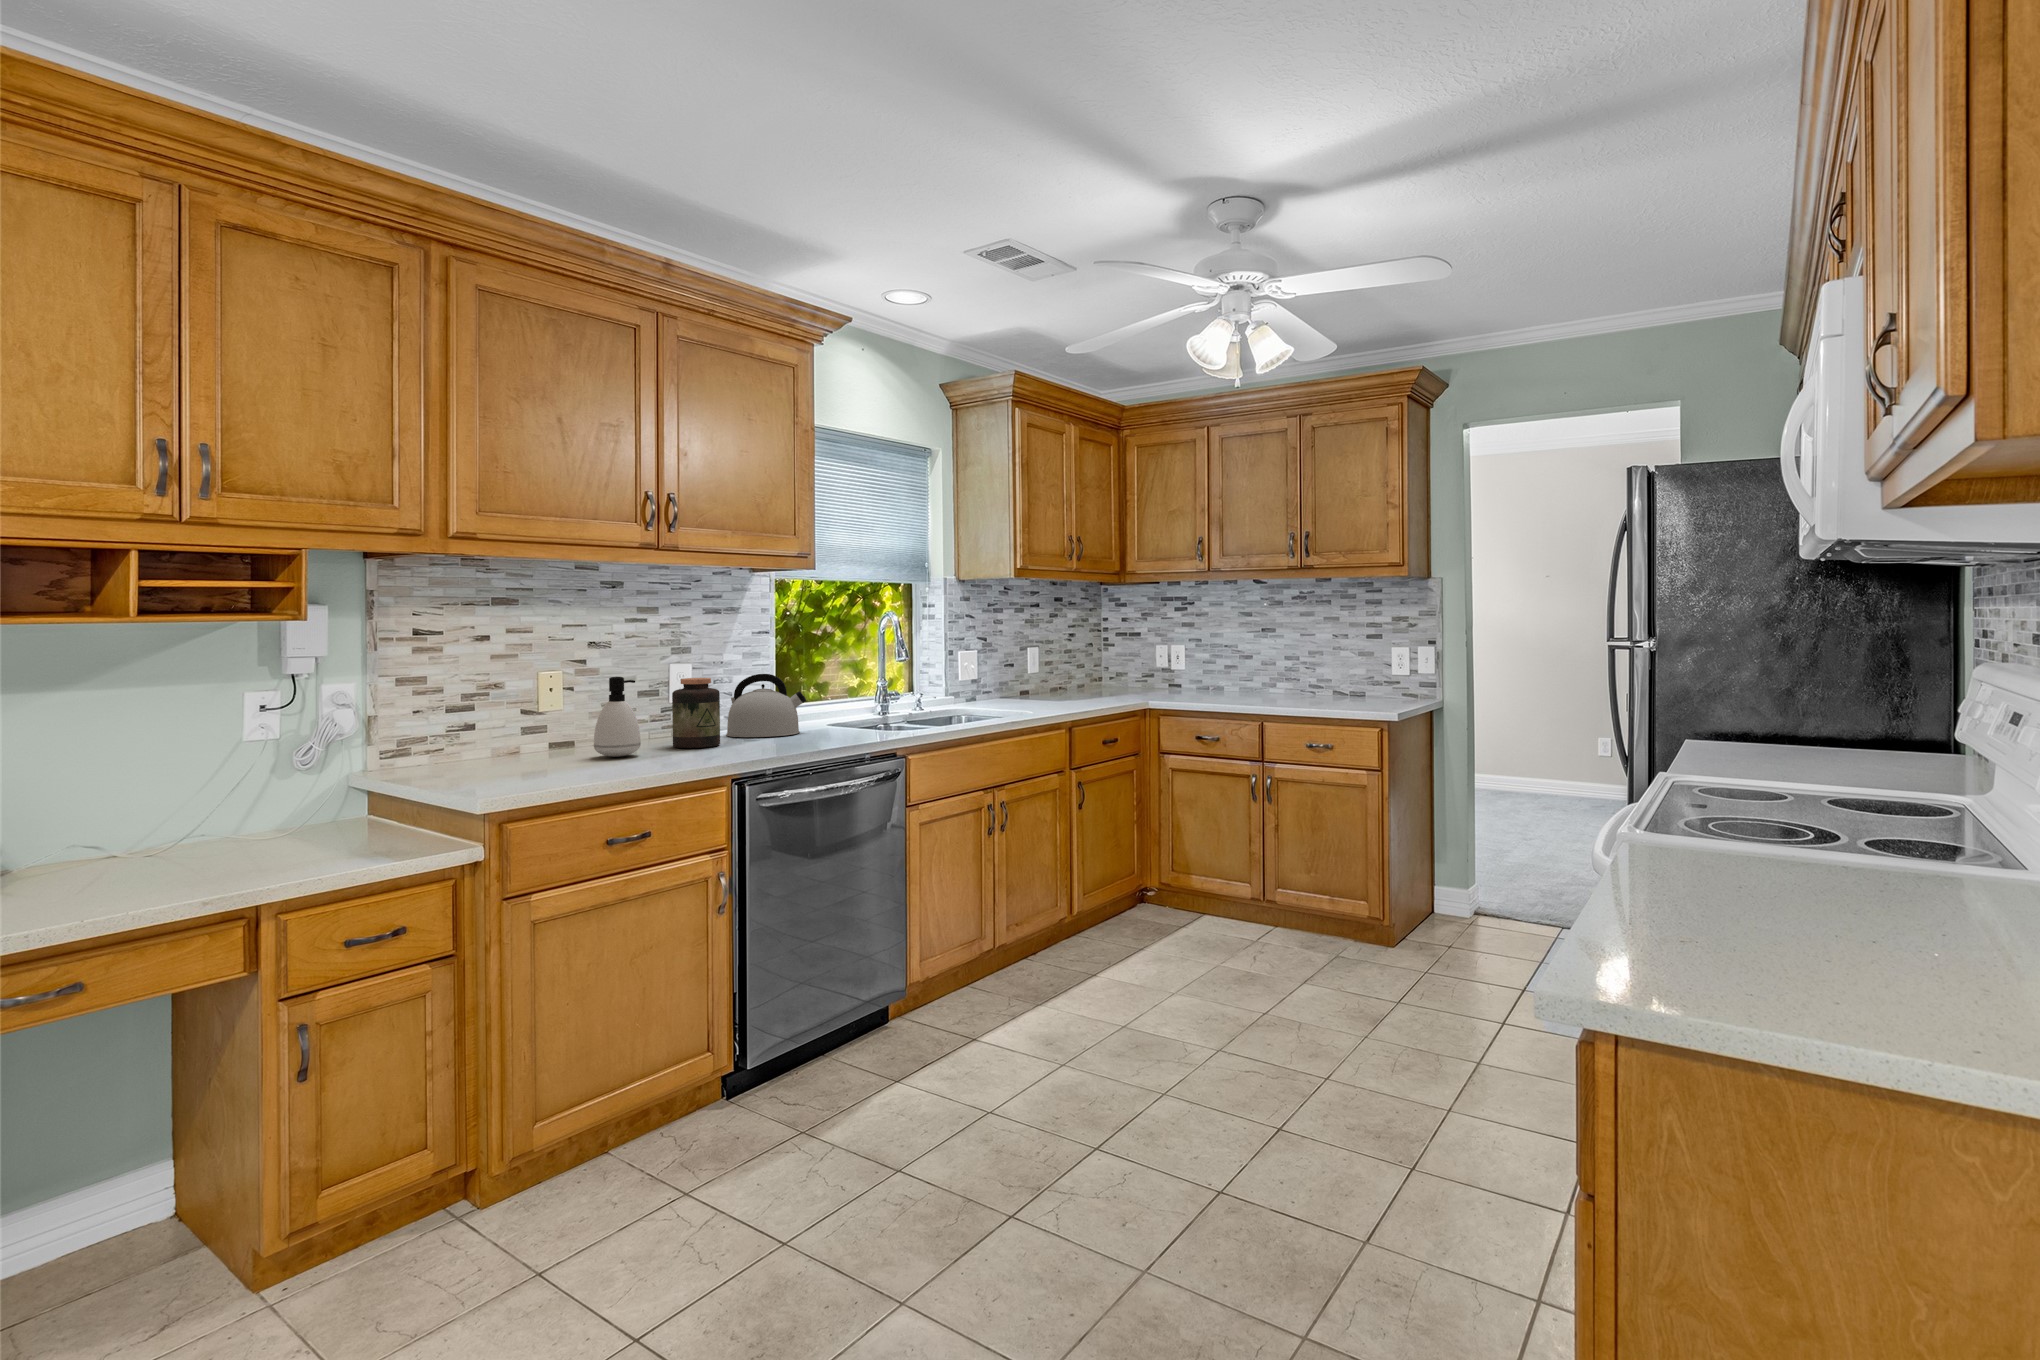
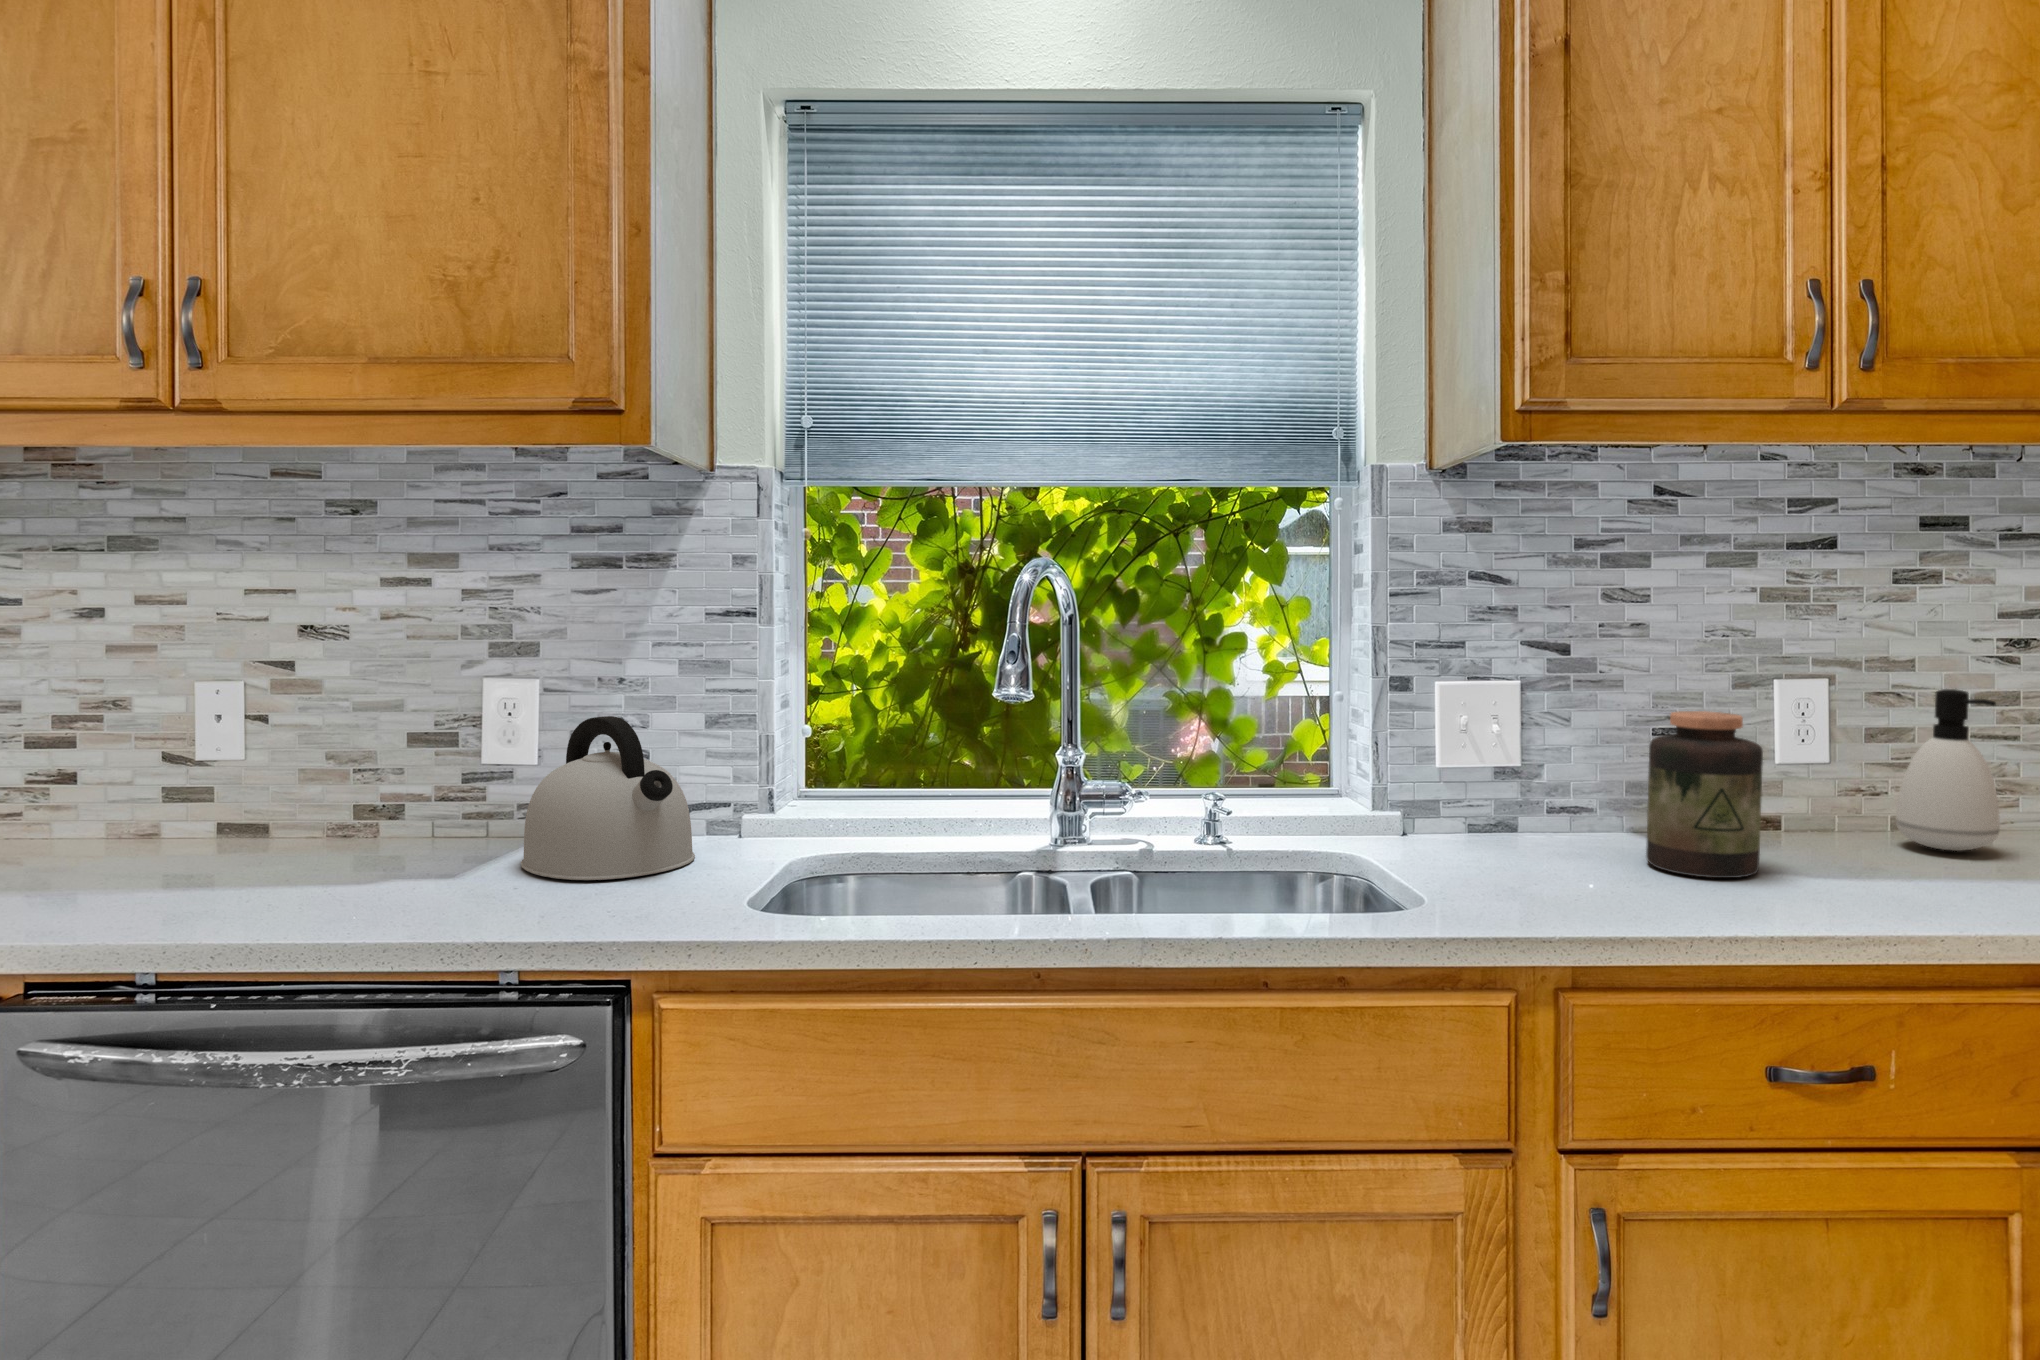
soap dispenser: present [594,676,641,757] -> present [1896,689,2000,851]
jar: present [672,678,720,748] -> present [1646,711,1763,878]

